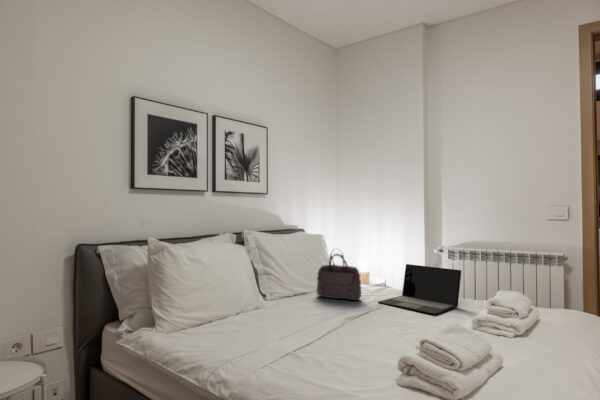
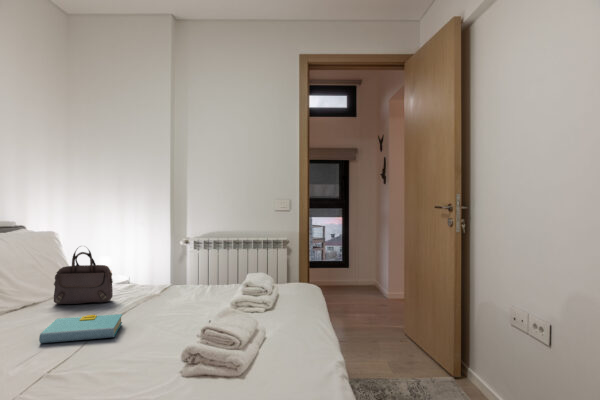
laptop: present [378,264,461,315] -> none [133,257,216,303]
book: none [298,308,362,333] -> present [39,314,122,343]

